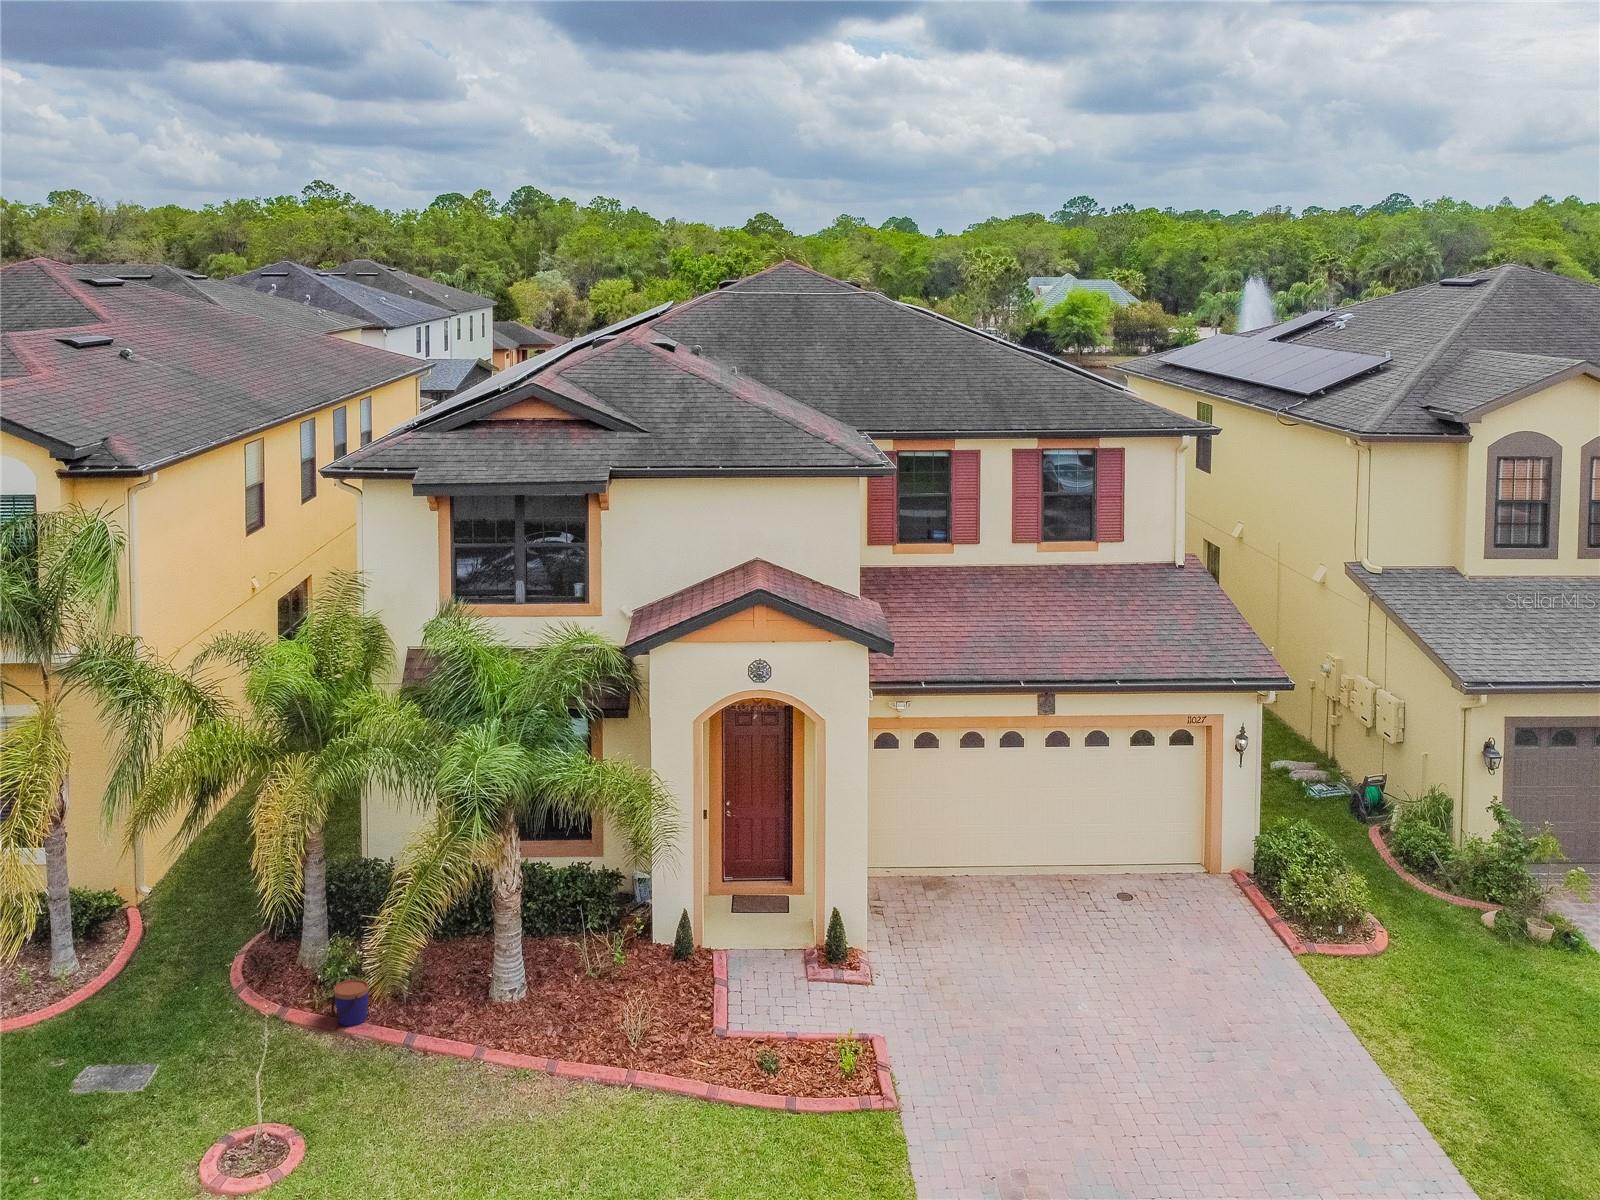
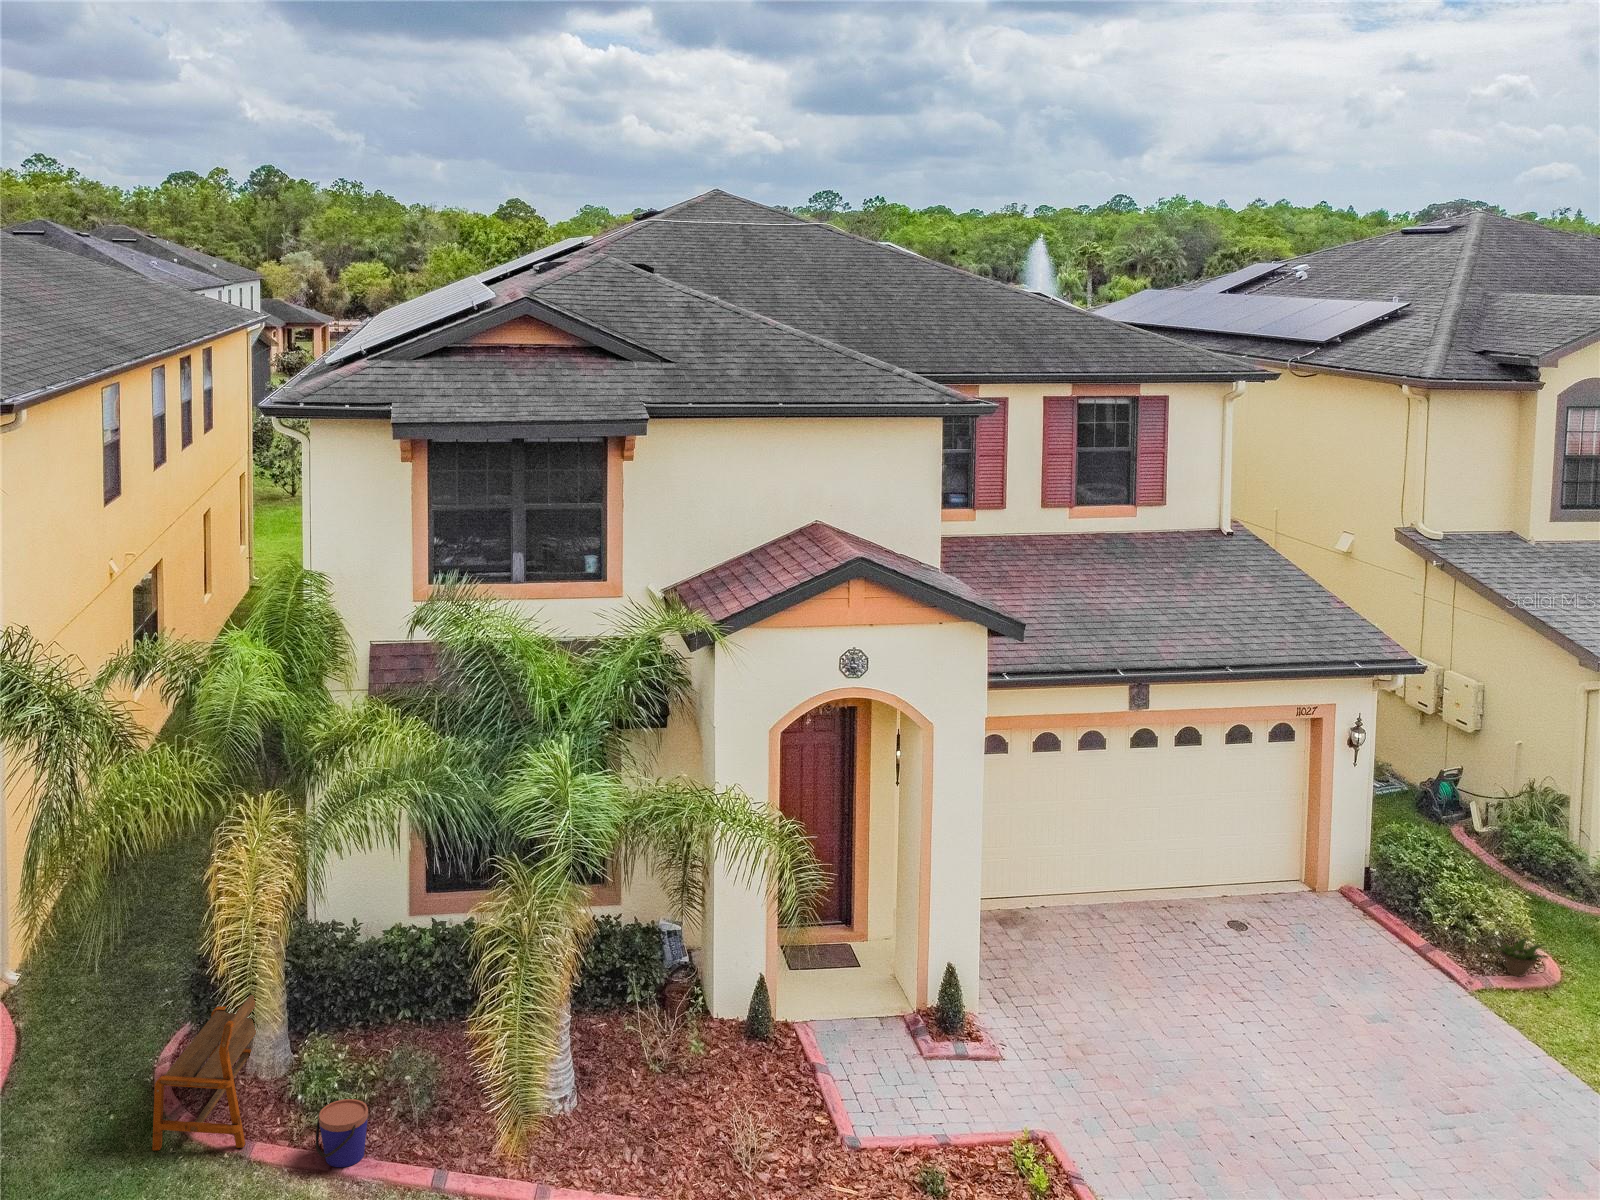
bench: none [224,882,327,1010] -> present [152,995,256,1150]
decorative plant: none [1328,918,1380,951] -> present [1494,937,1546,977]

